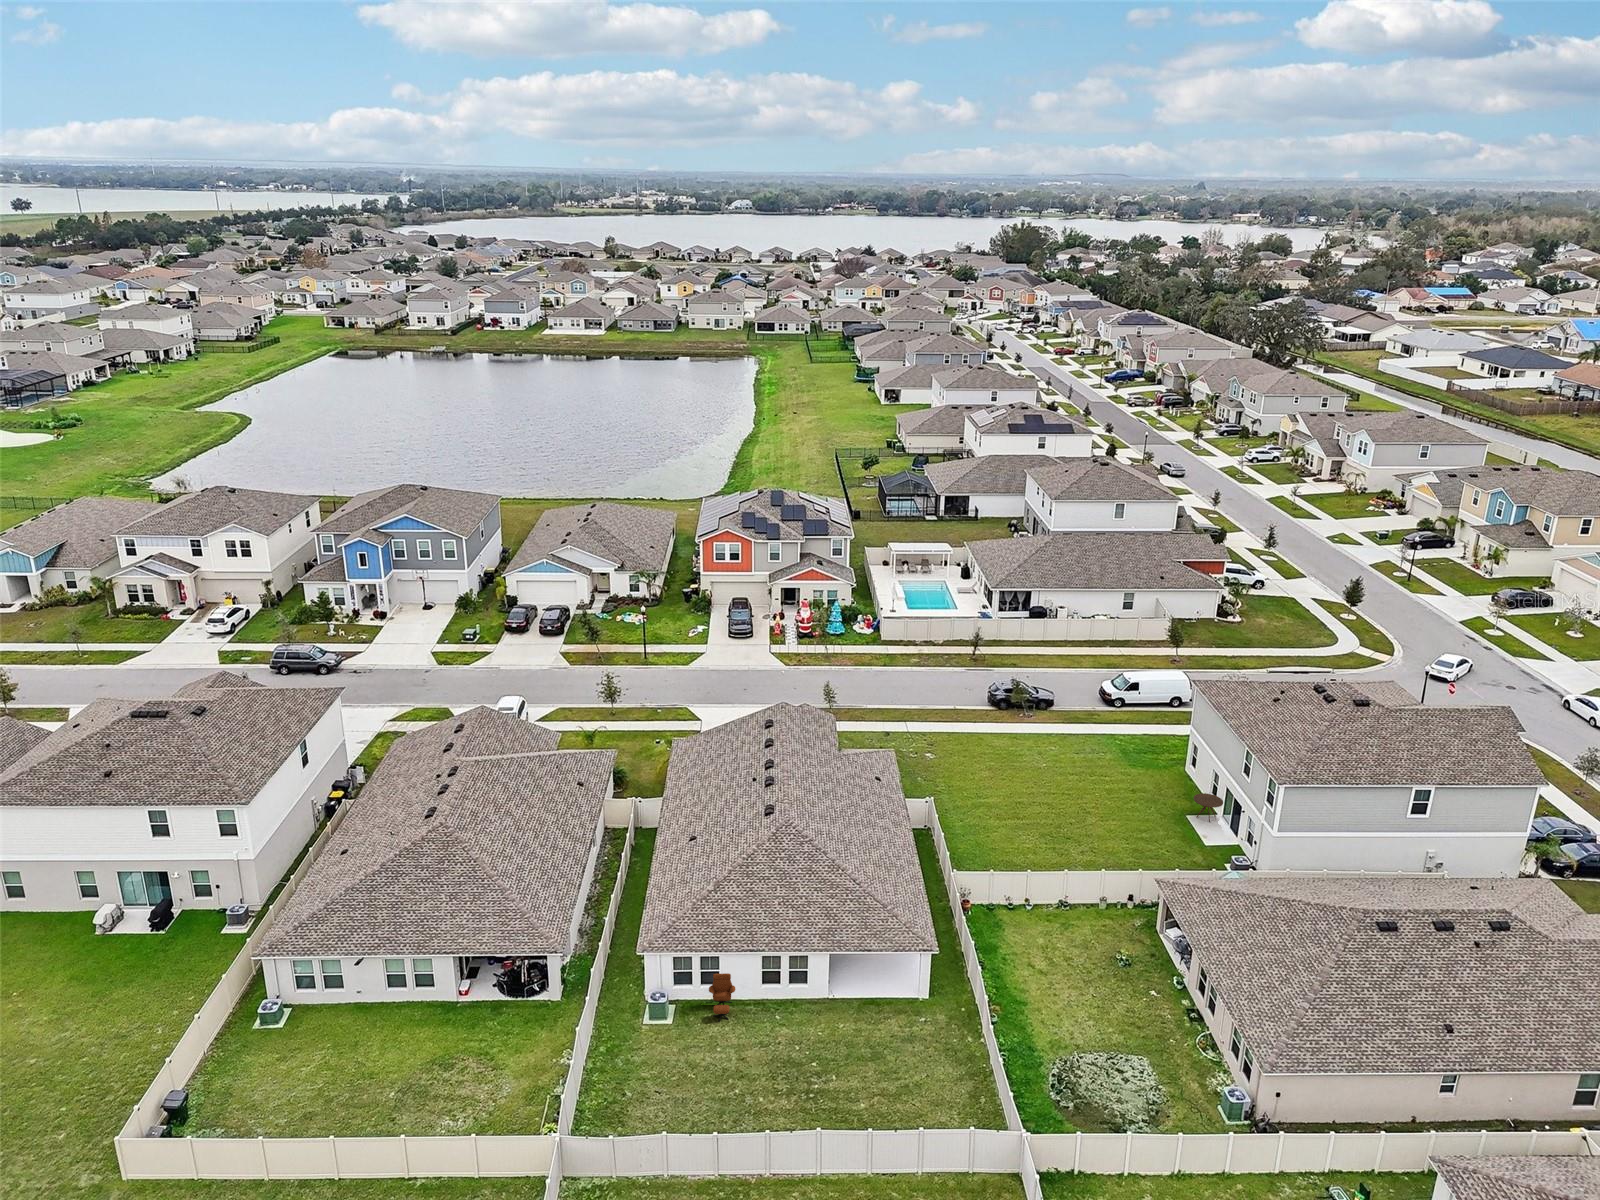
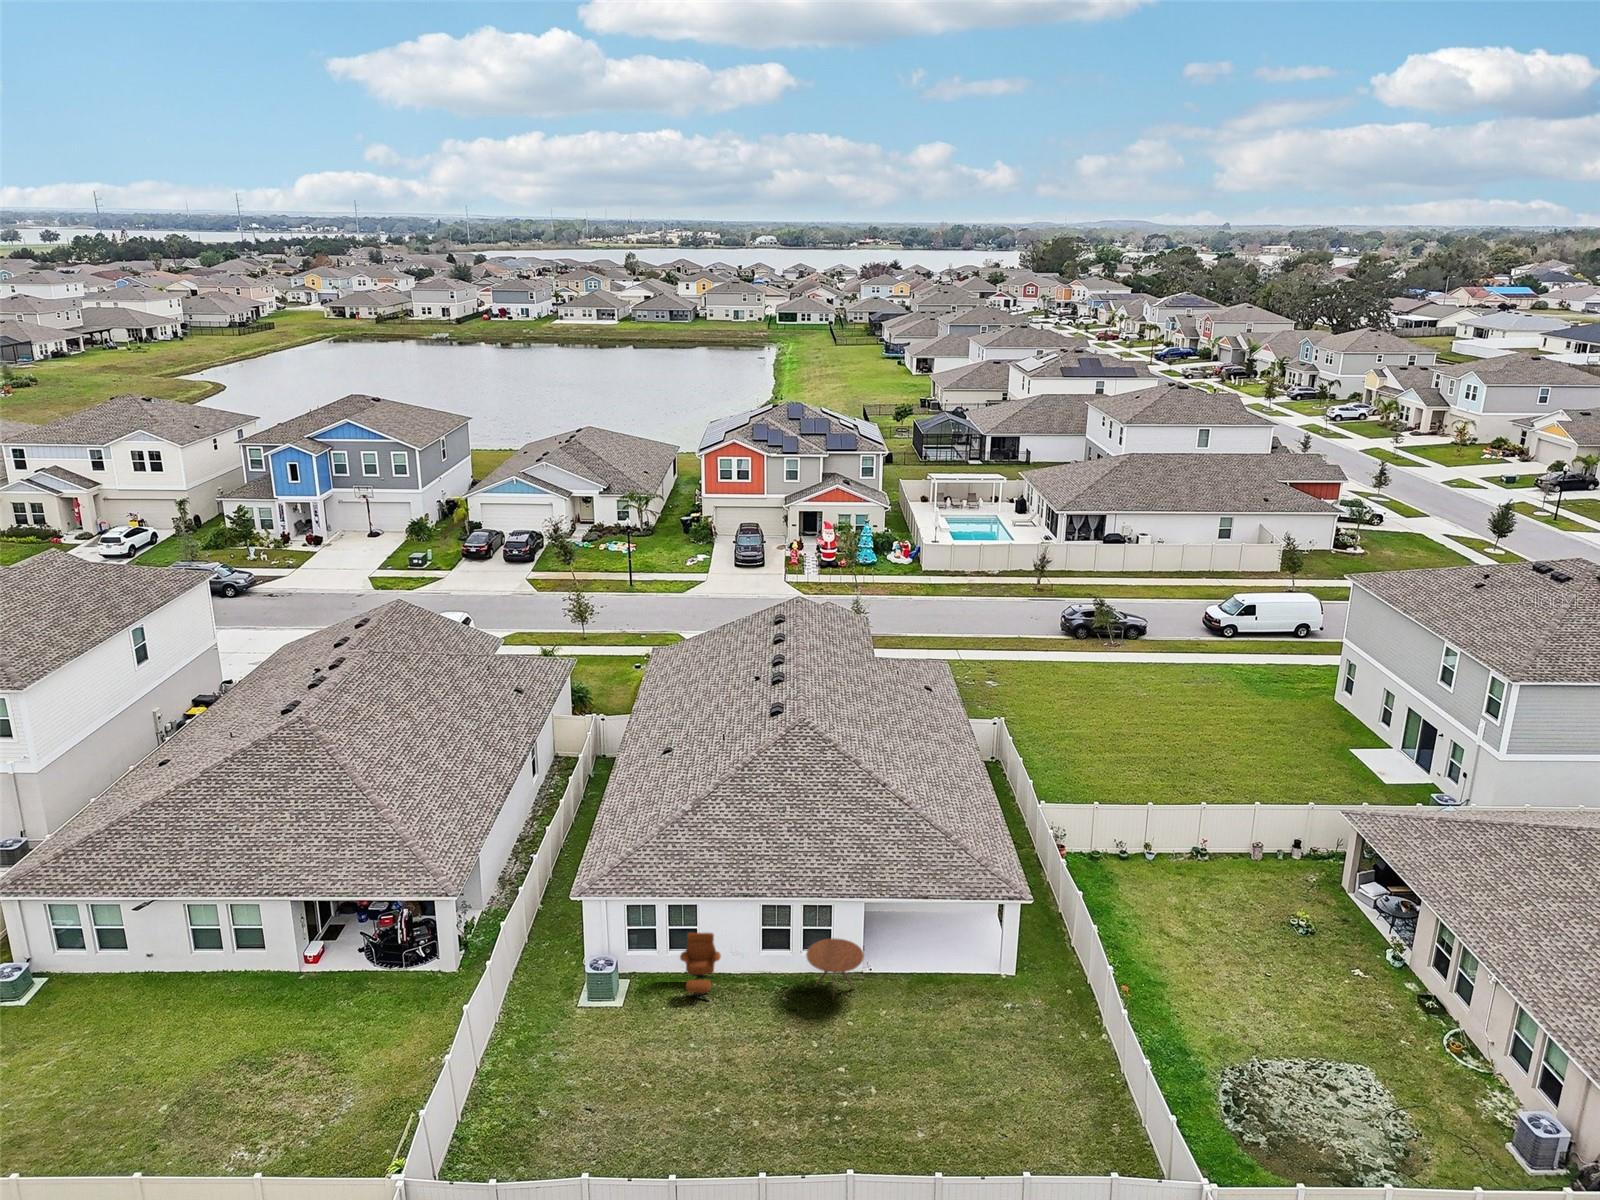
round table: present [1194,793,1223,822] -> present [806,938,864,989]

